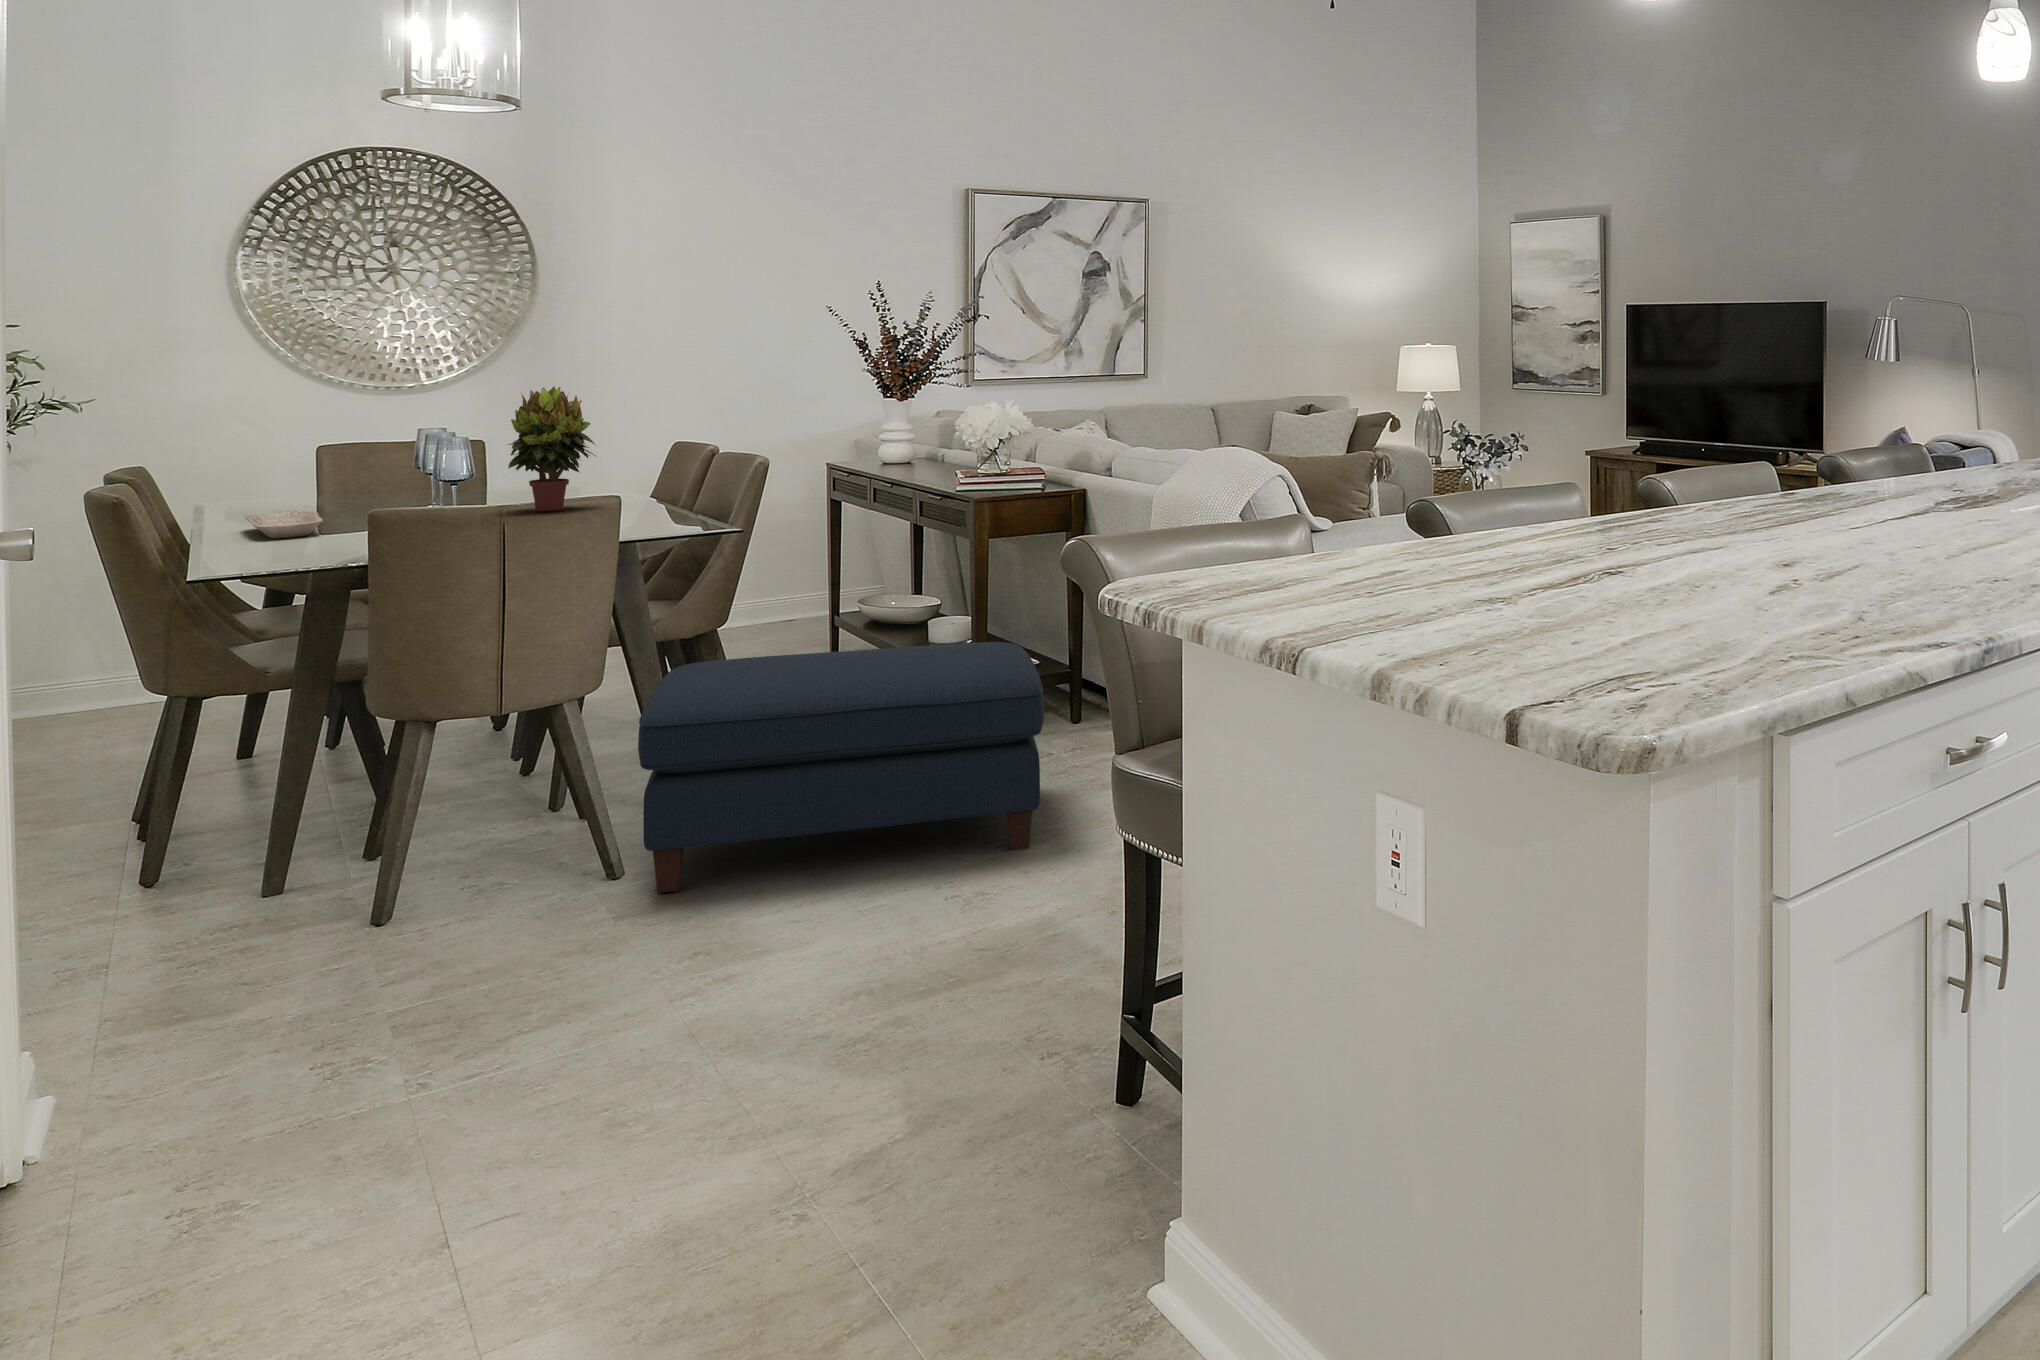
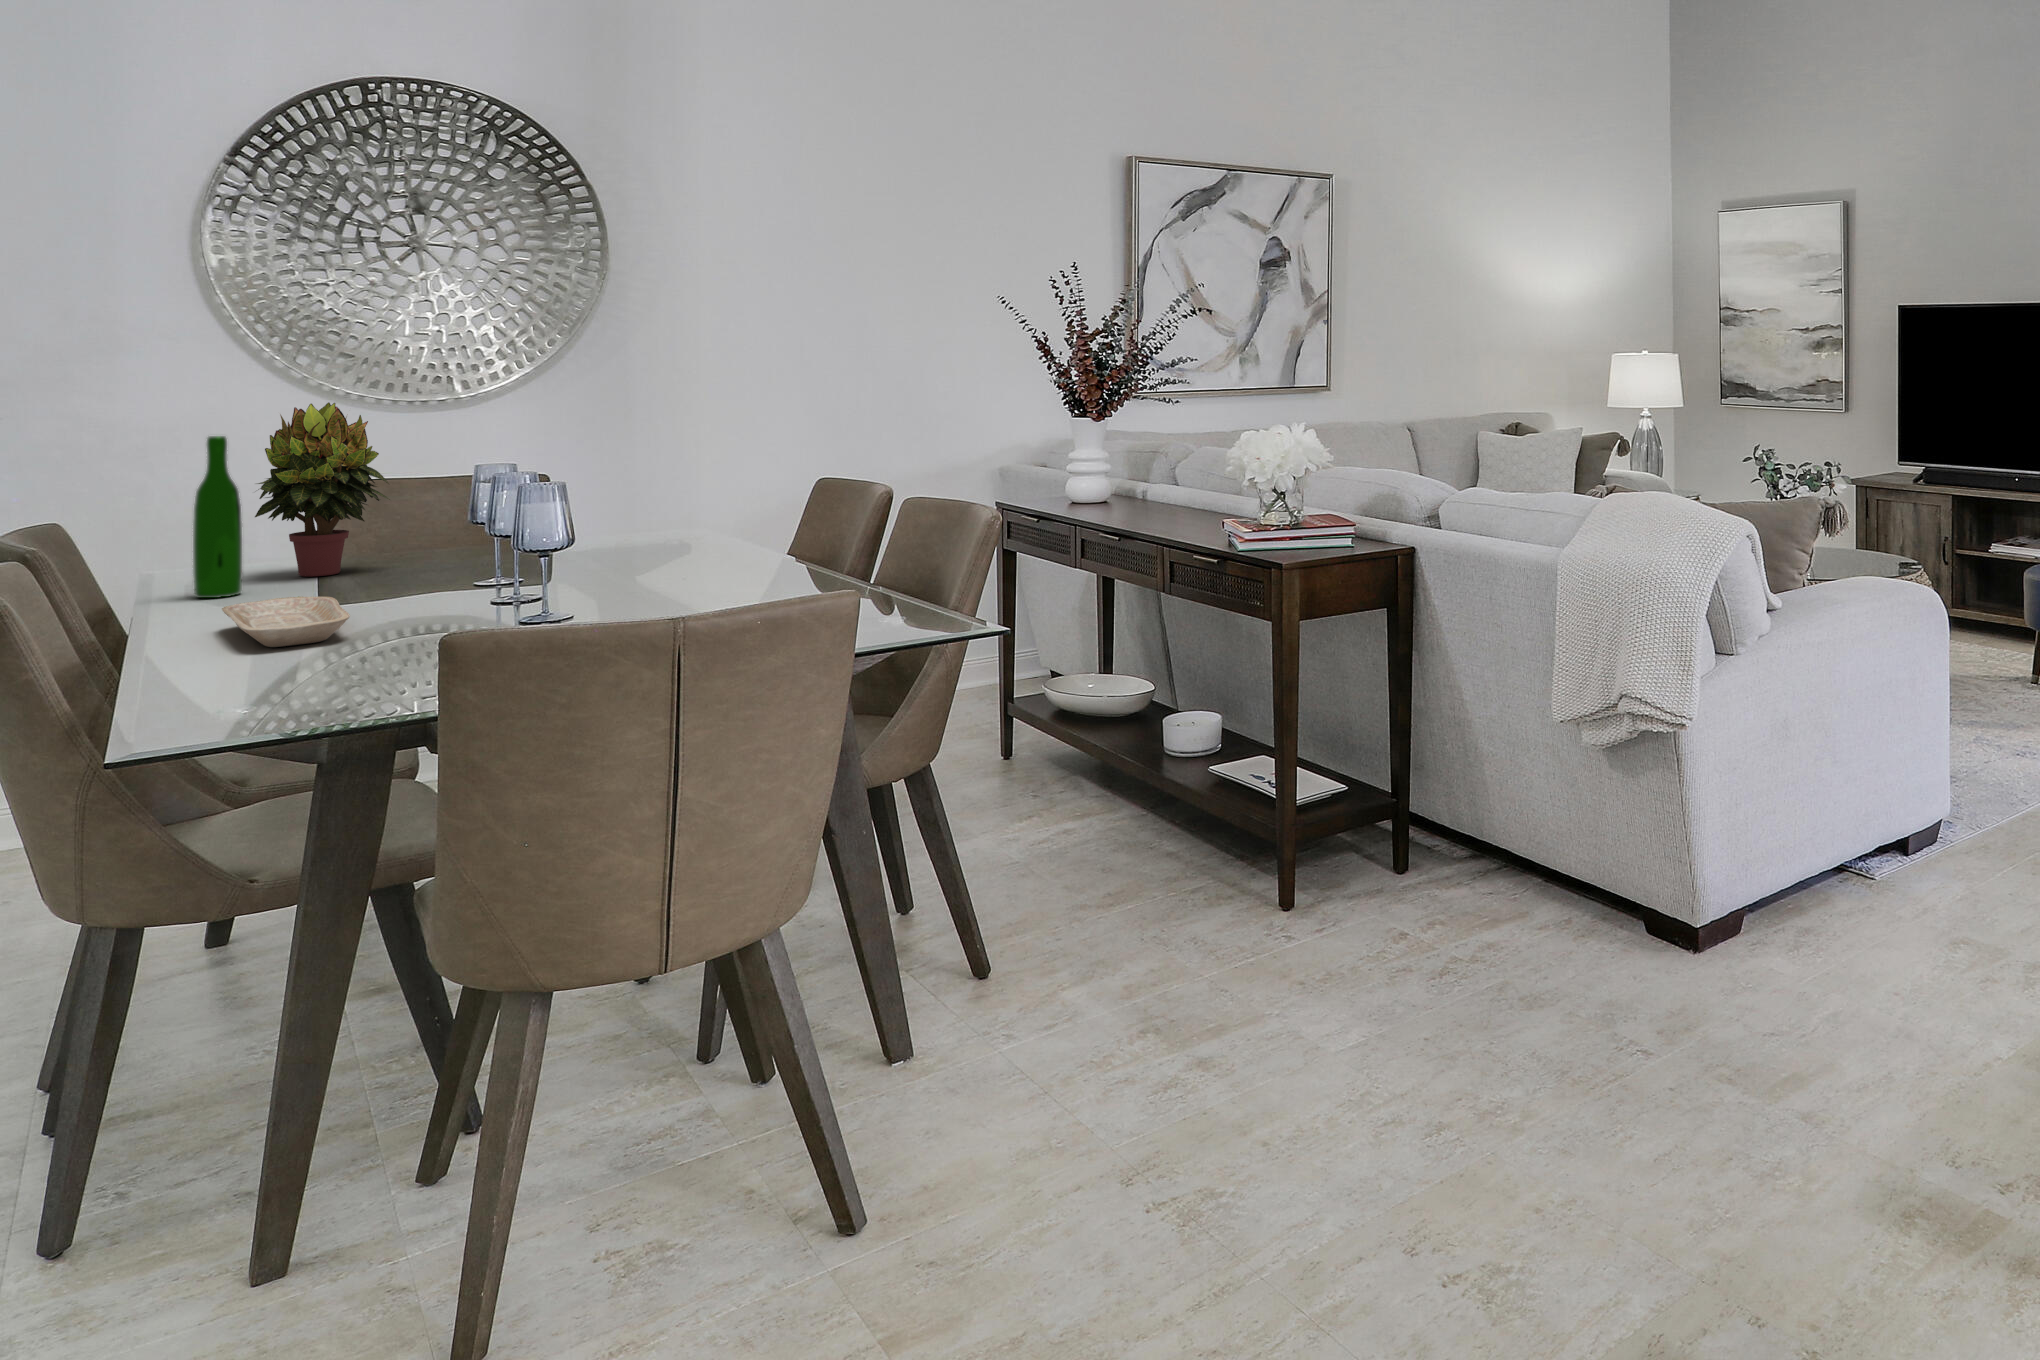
potted plant: present [508,387,596,511] -> present [255,402,390,577]
wine bottle: none [229,408,261,515] -> present [193,436,242,598]
ottoman: present [638,642,1044,893] -> none [904,790,1530,1271]

